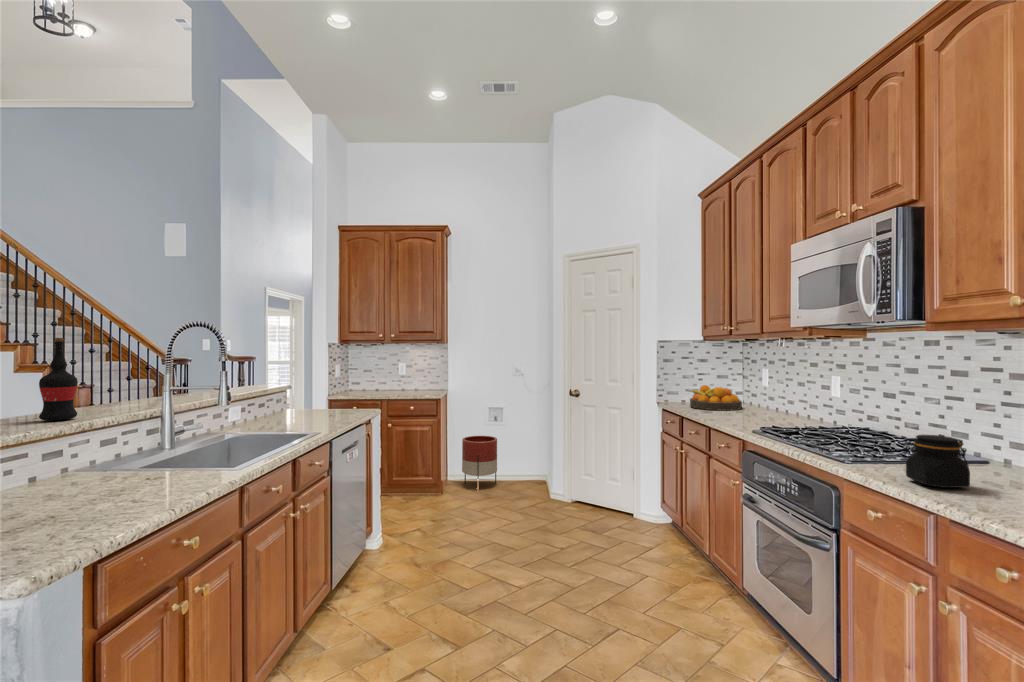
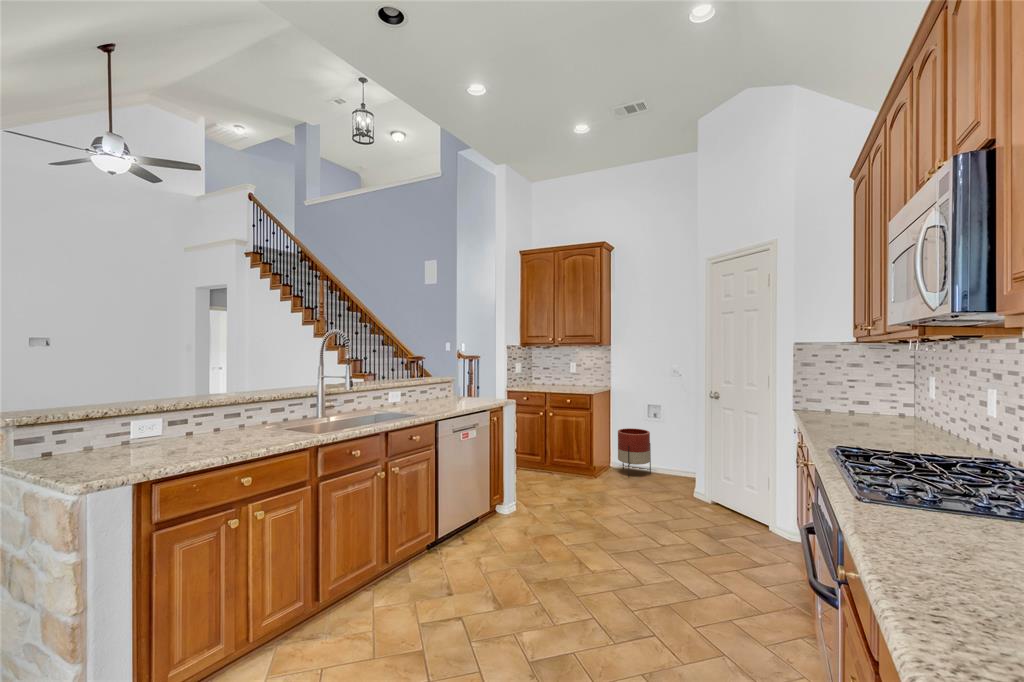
wine bottle: present [39,338,78,421] -> none [286,348,304,394]
fruit bowl: present [690,385,742,411] -> none [822,393,893,424]
jar: present [906,435,970,488] -> none [874,467,969,545]

